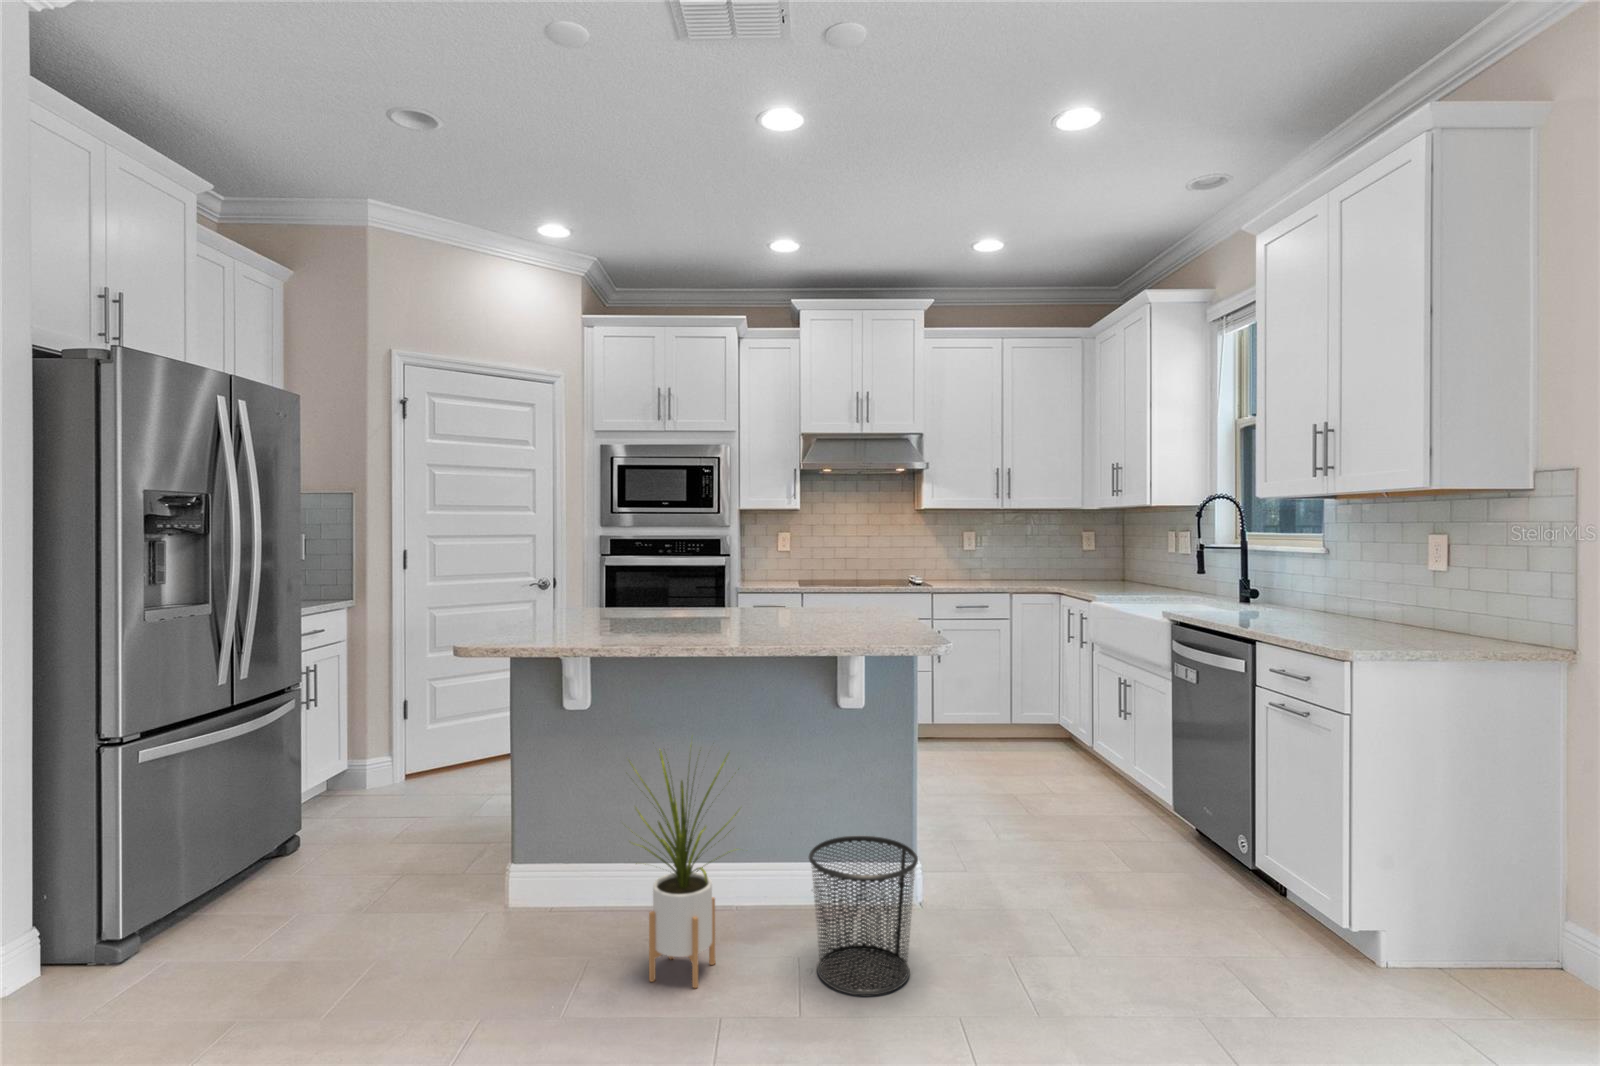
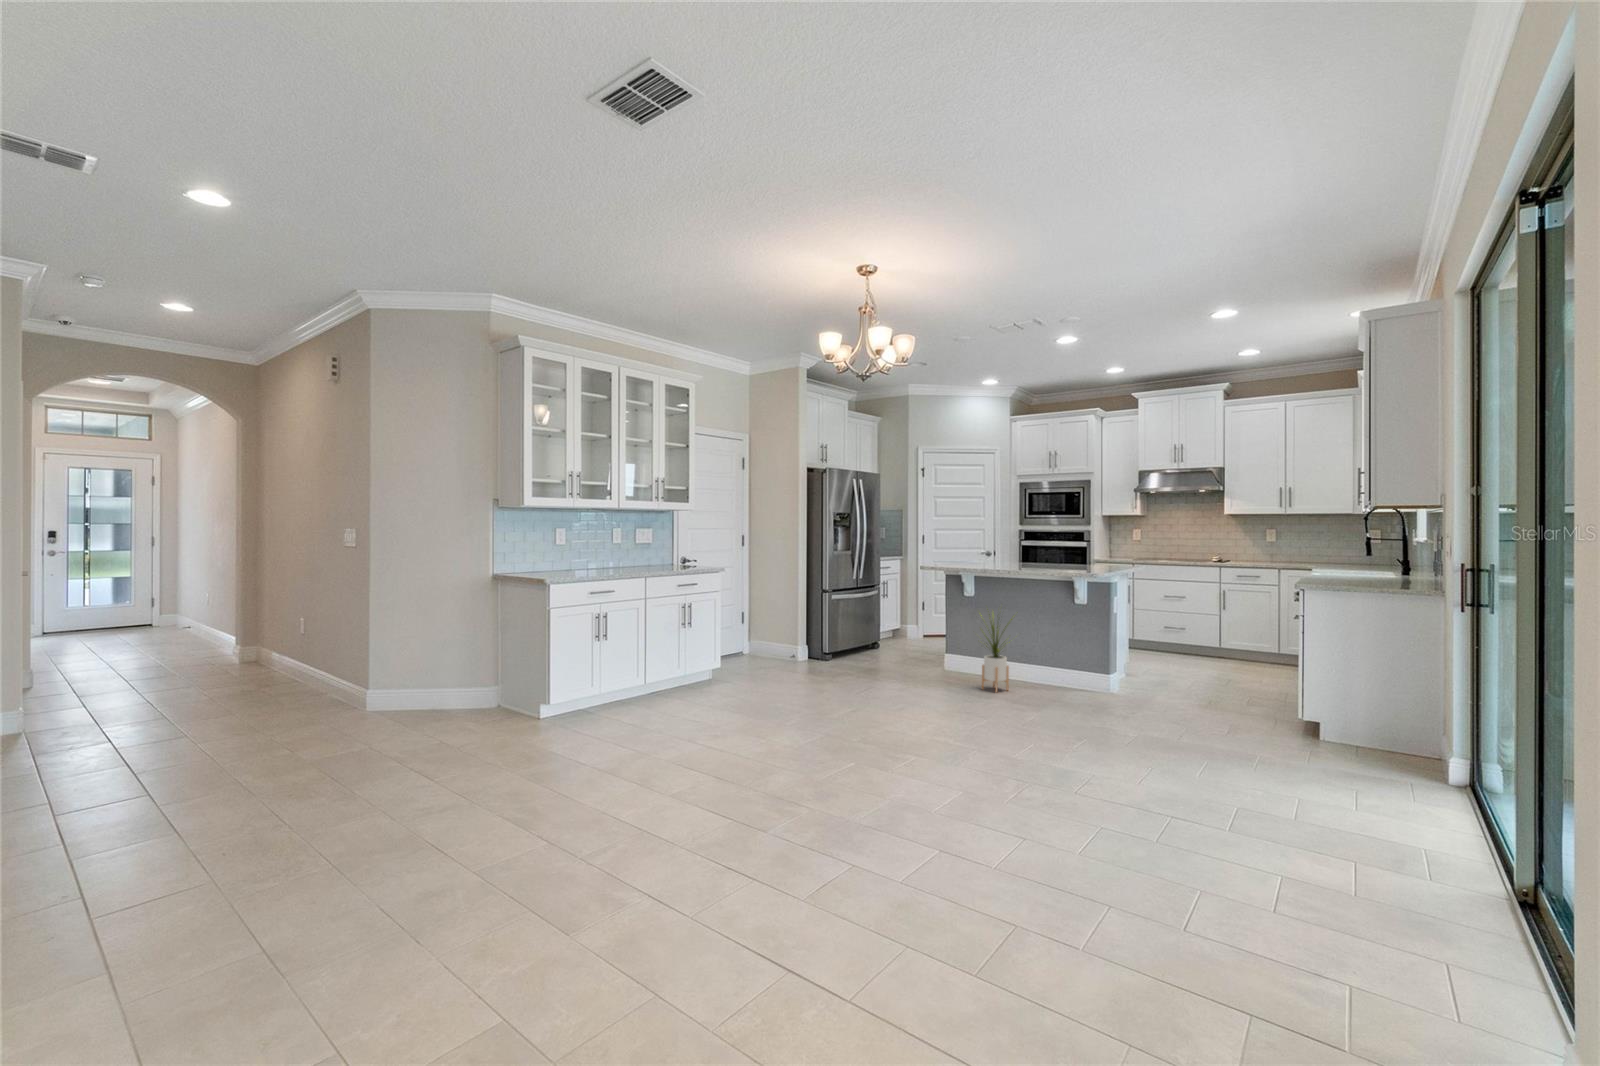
waste bin: present [809,836,918,995] -> none [1041,651,1087,705]

